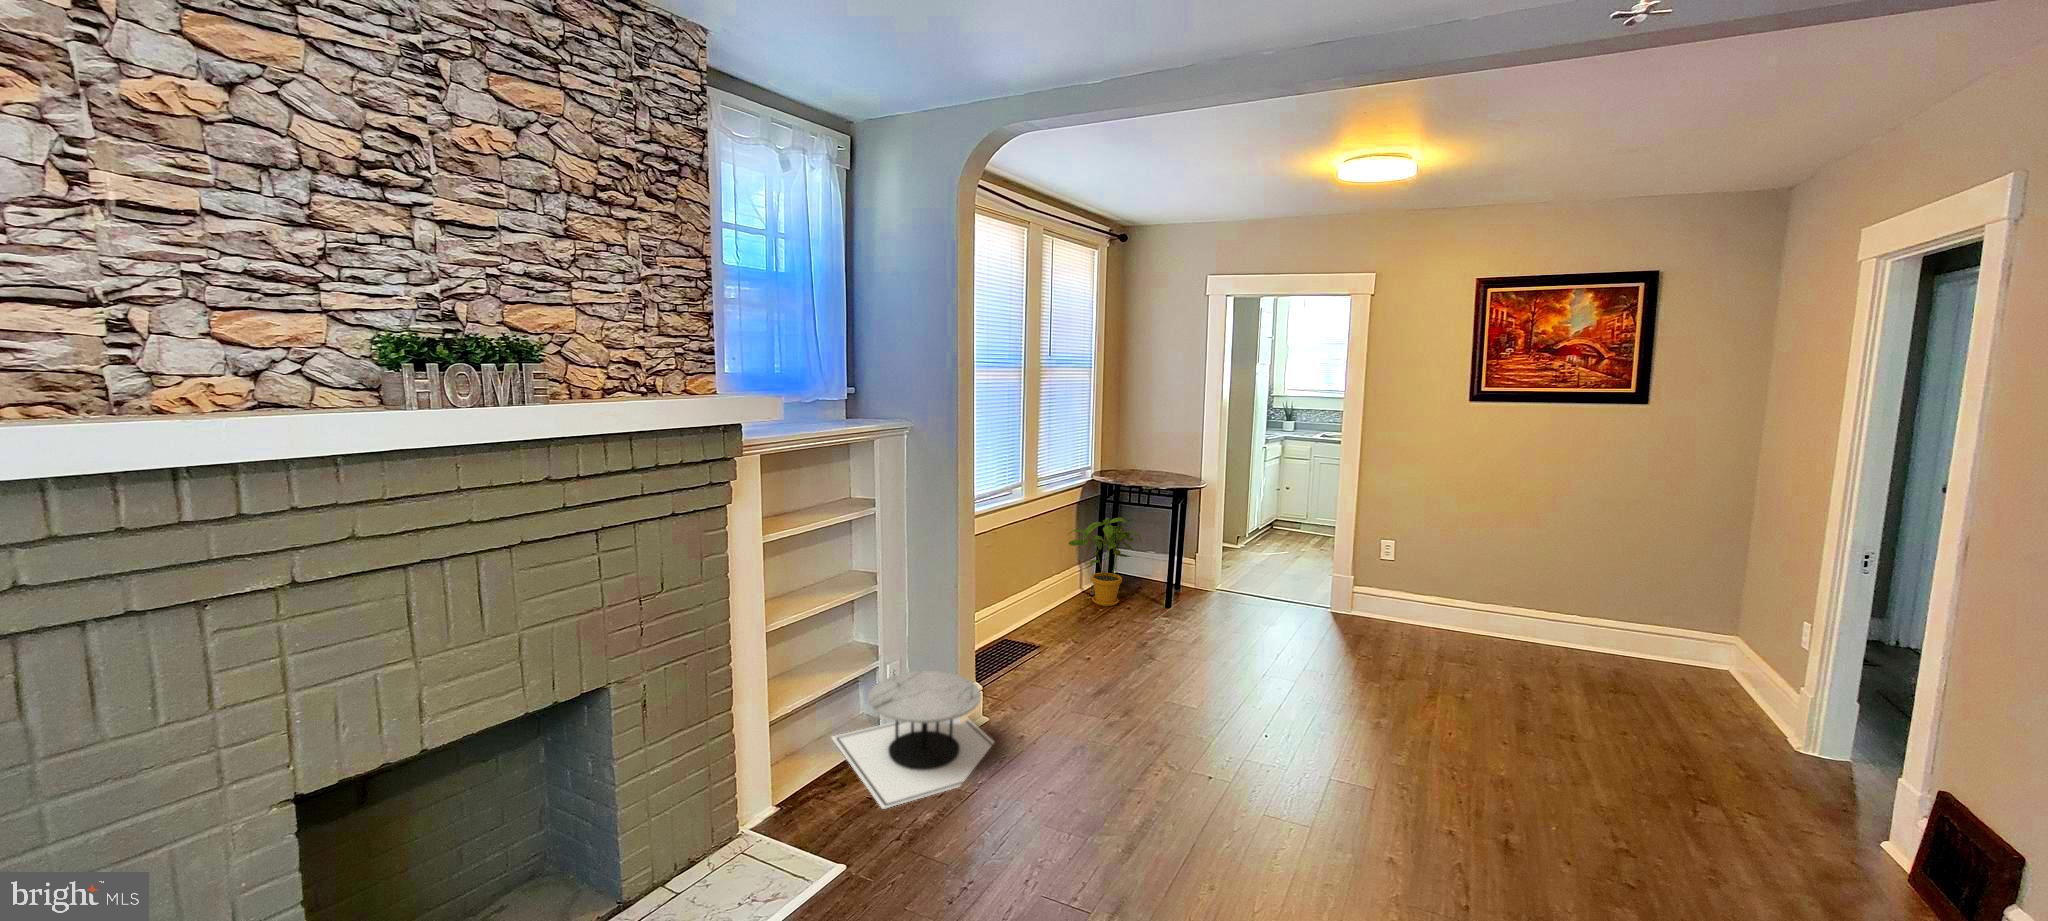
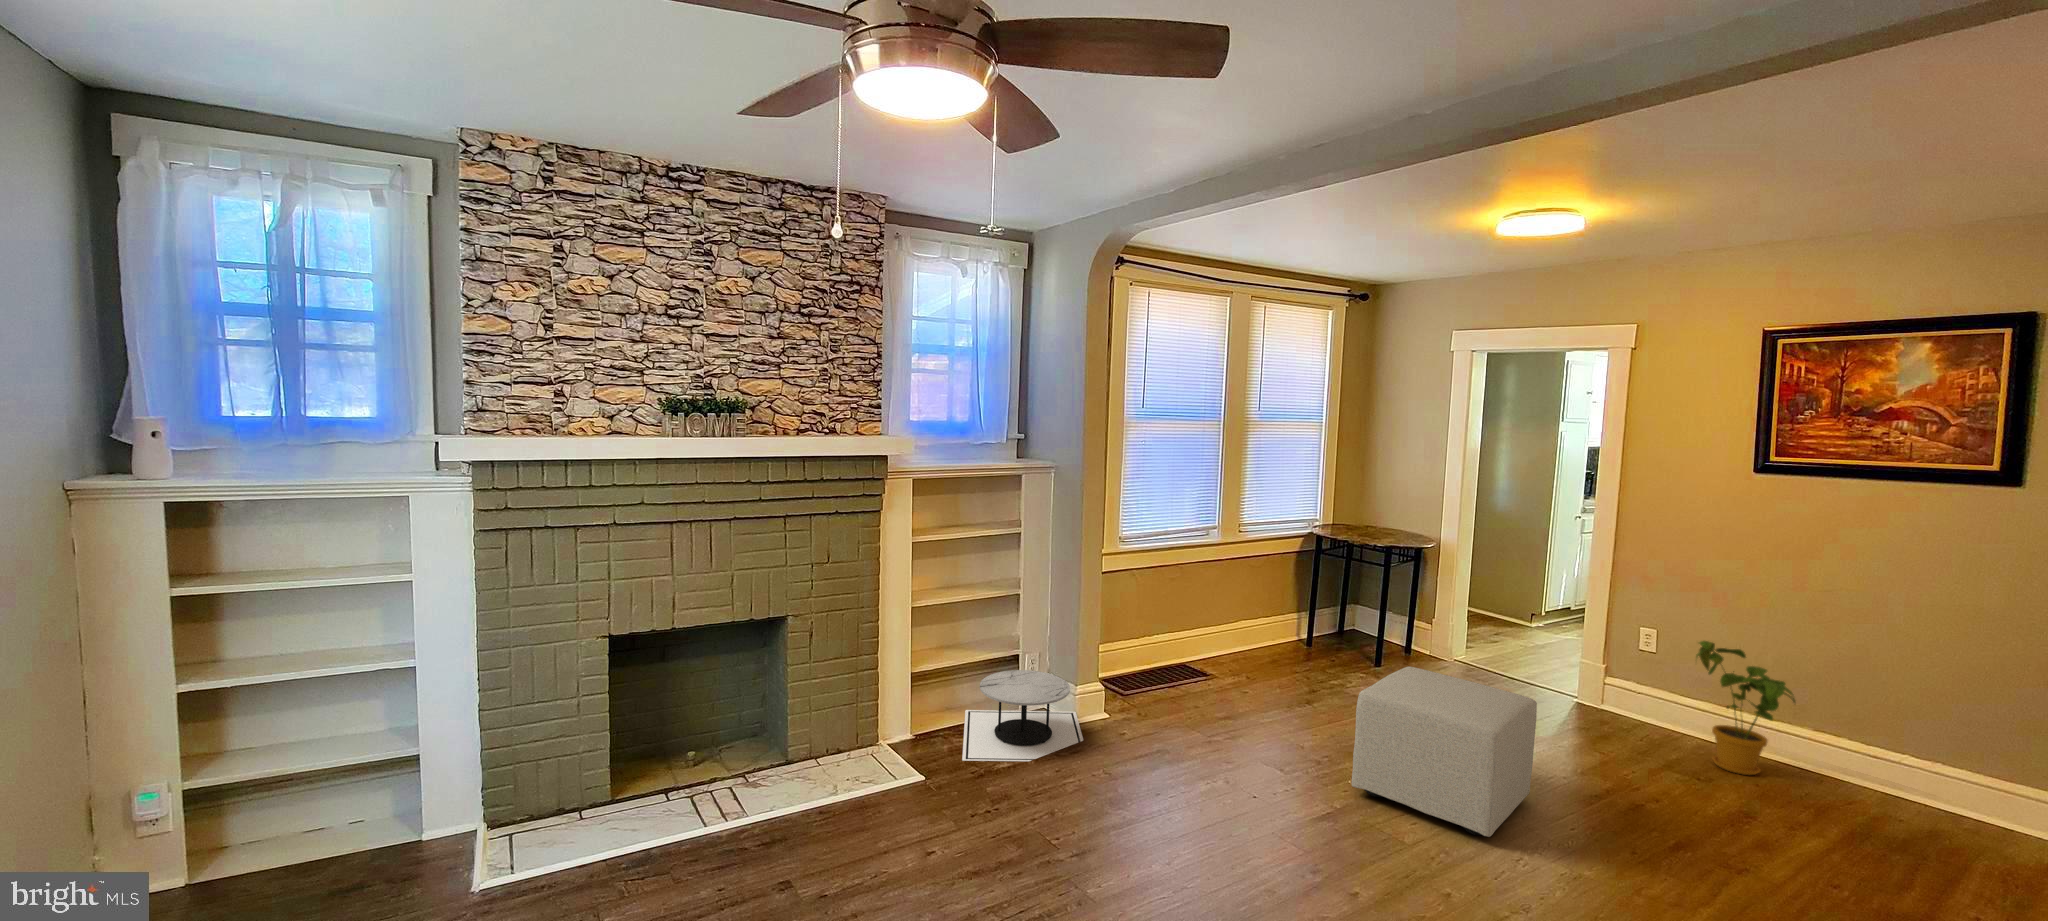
house plant: present [1069,518,1141,606] -> present [1696,641,1795,775]
ottoman: none [1276,598,1424,748] -> present [1351,666,1537,837]

